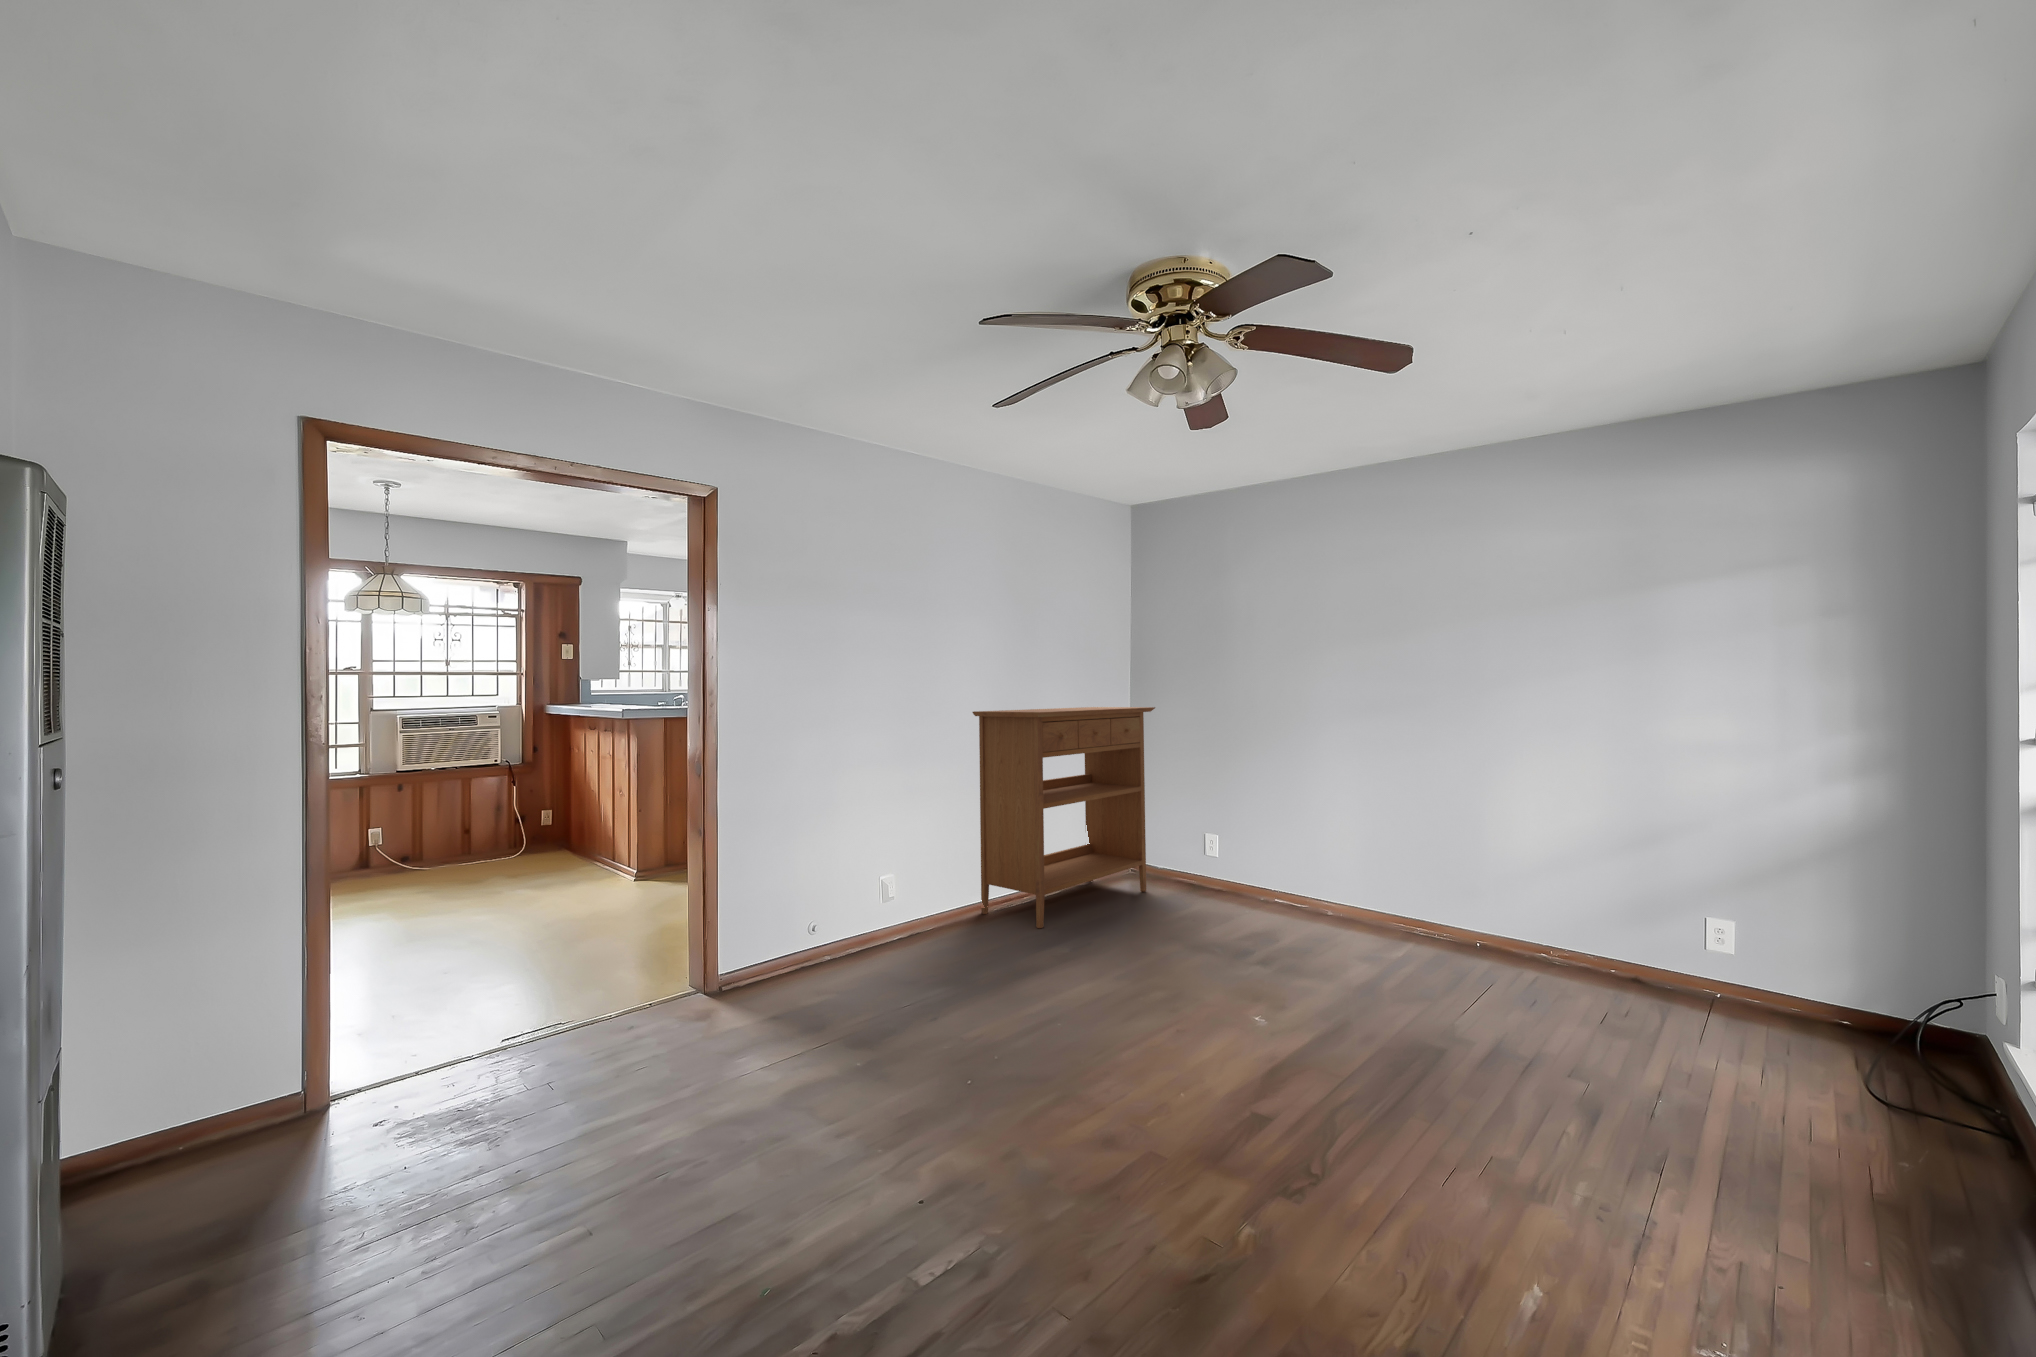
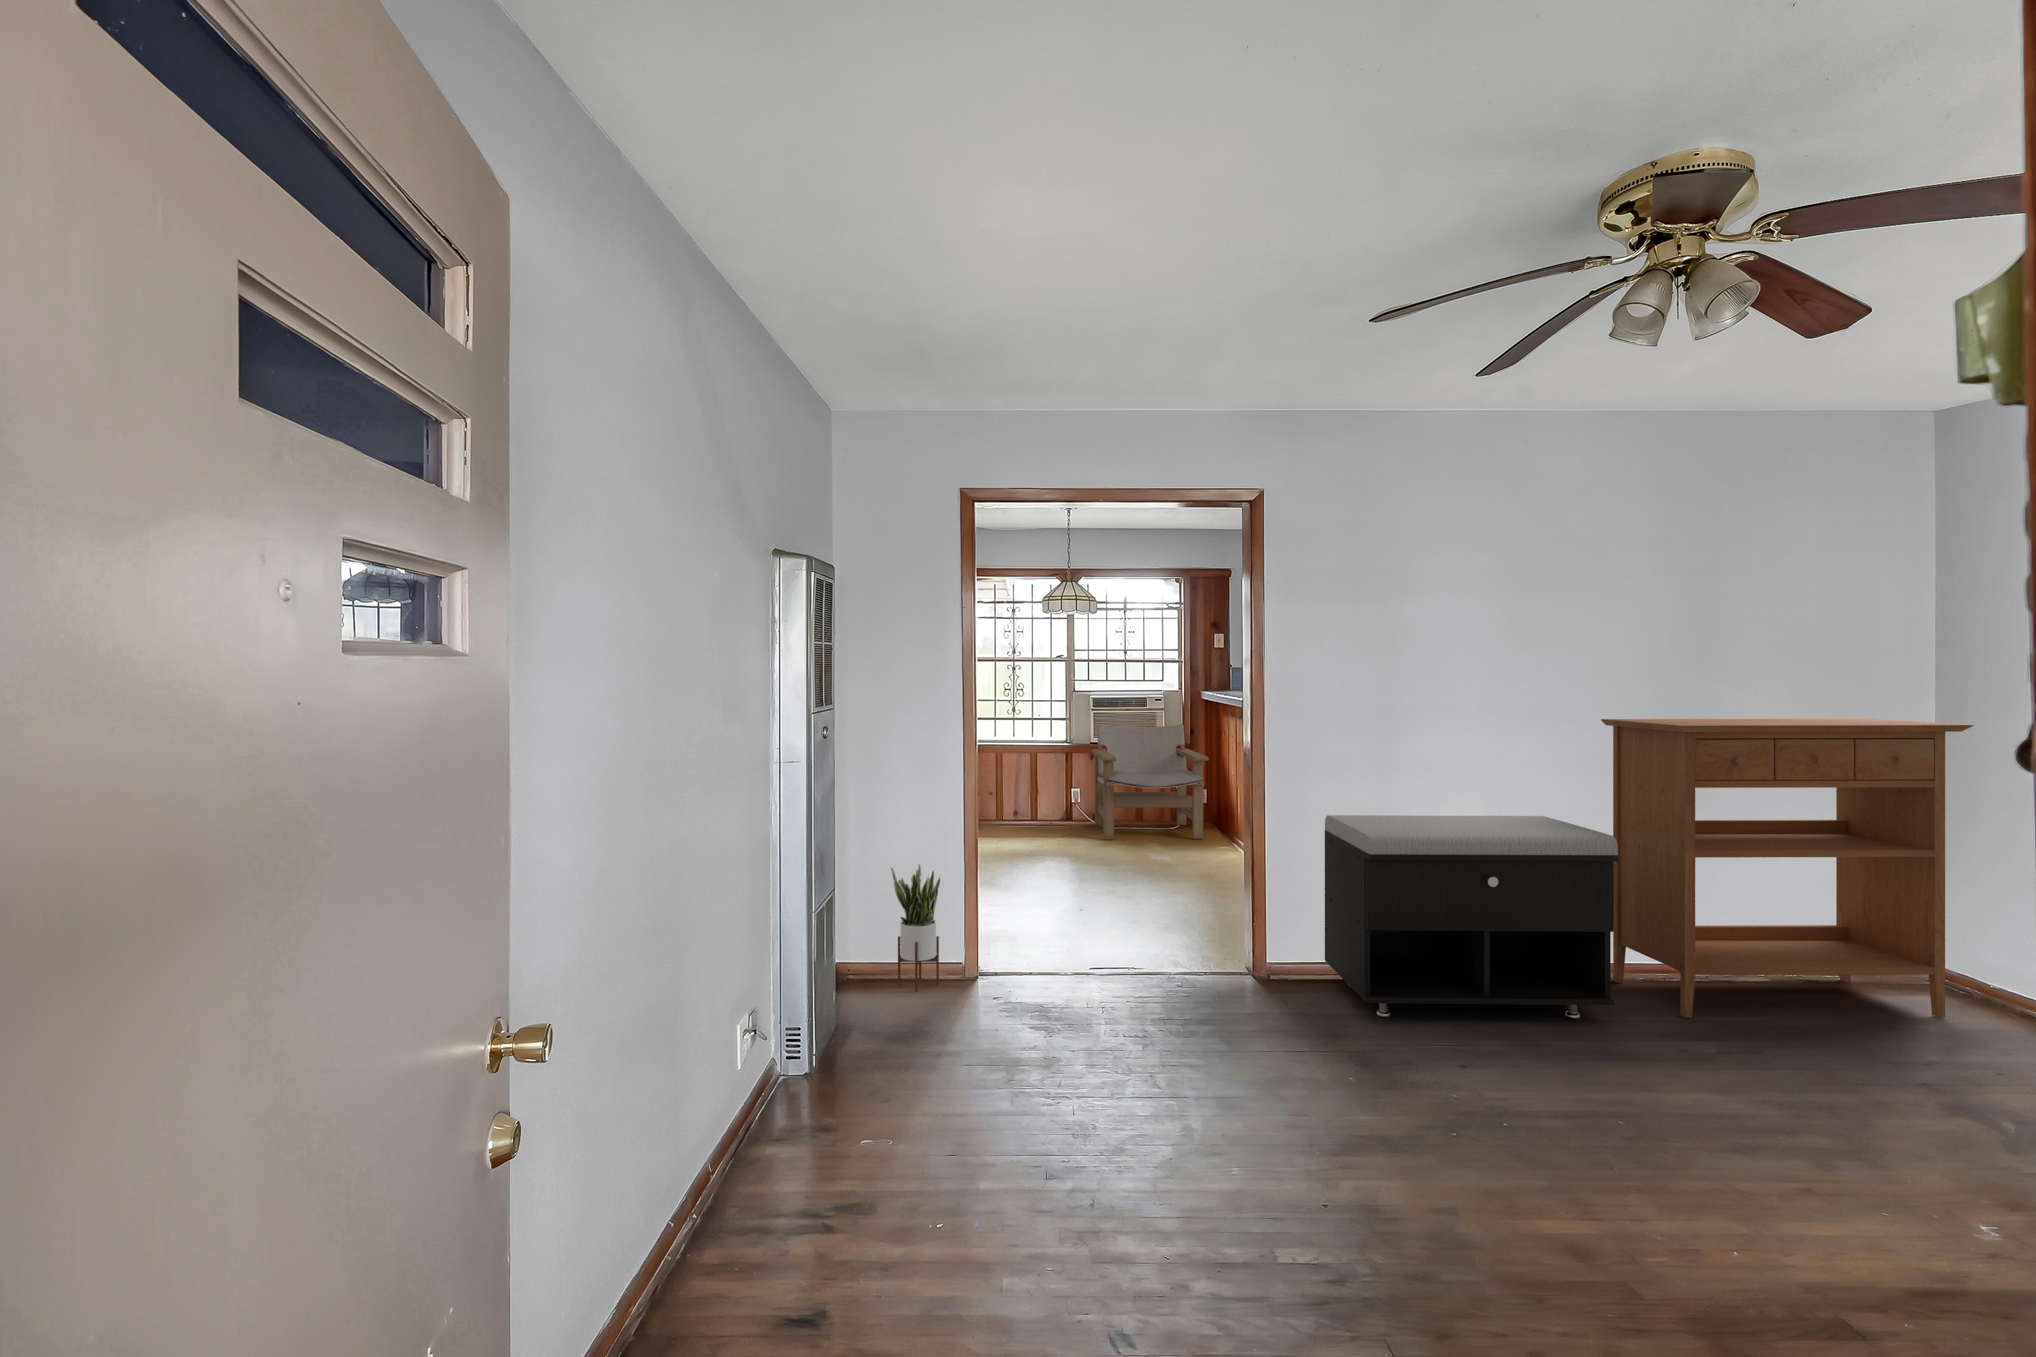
lounge chair: none [403,742,569,881] -> present [1092,724,1209,839]
storage bench: none [778,791,1011,993] -> present [1325,815,1618,1019]
potted plant: none [154,964,259,1168] -> present [891,864,940,991]

